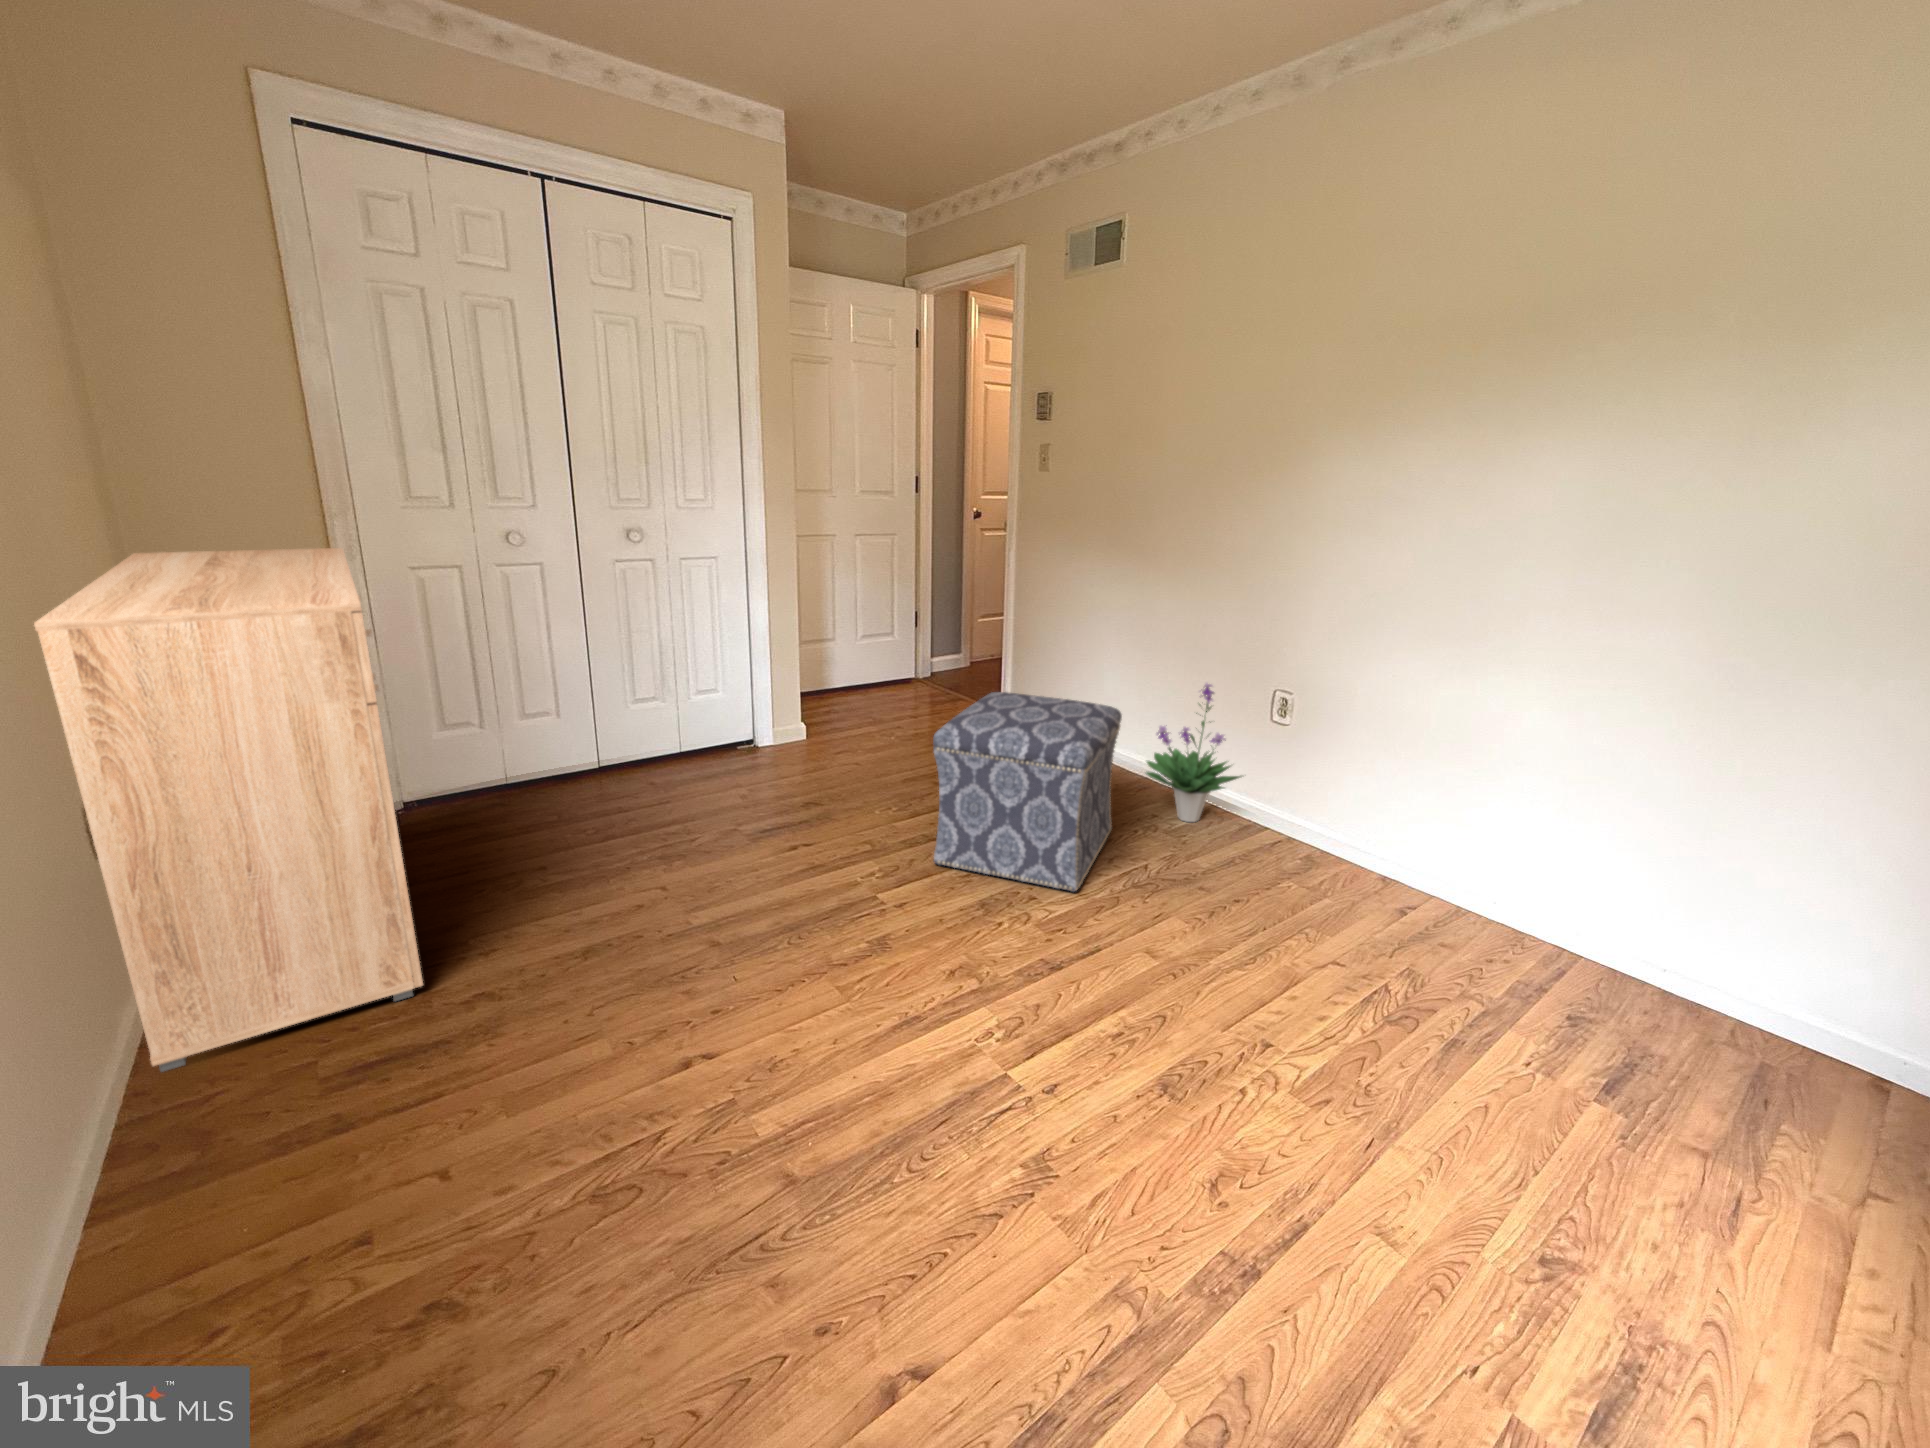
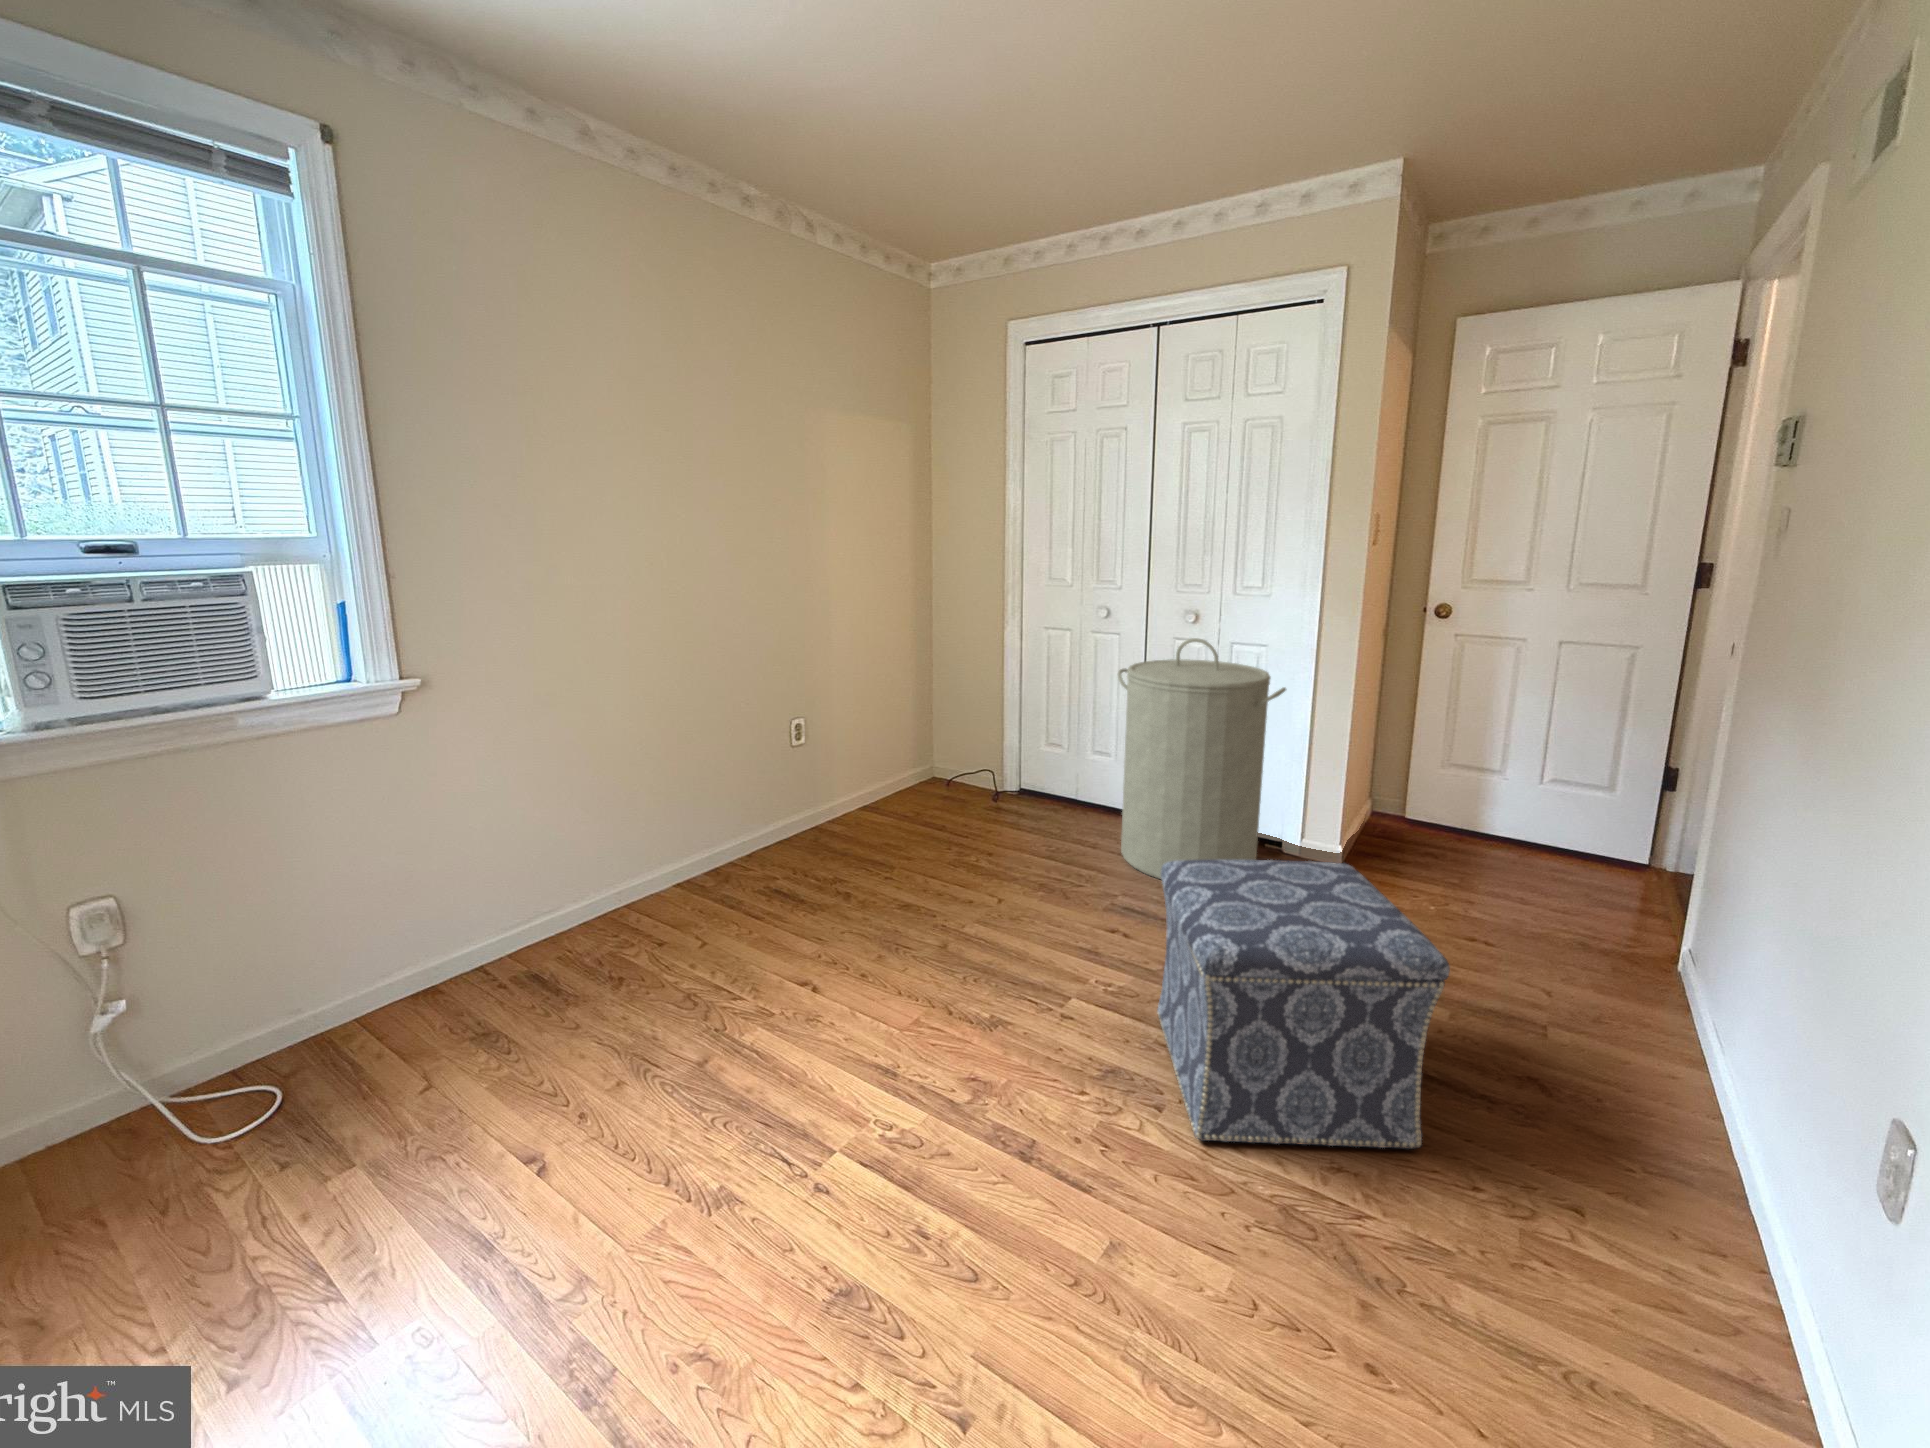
dresser: present [34,548,423,1072] -> none [752,606,1002,877]
laundry hamper: none [605,550,790,806] -> present [1118,638,1286,879]
potted plant: present [1146,683,1242,822] -> none [1512,1012,1785,1276]

